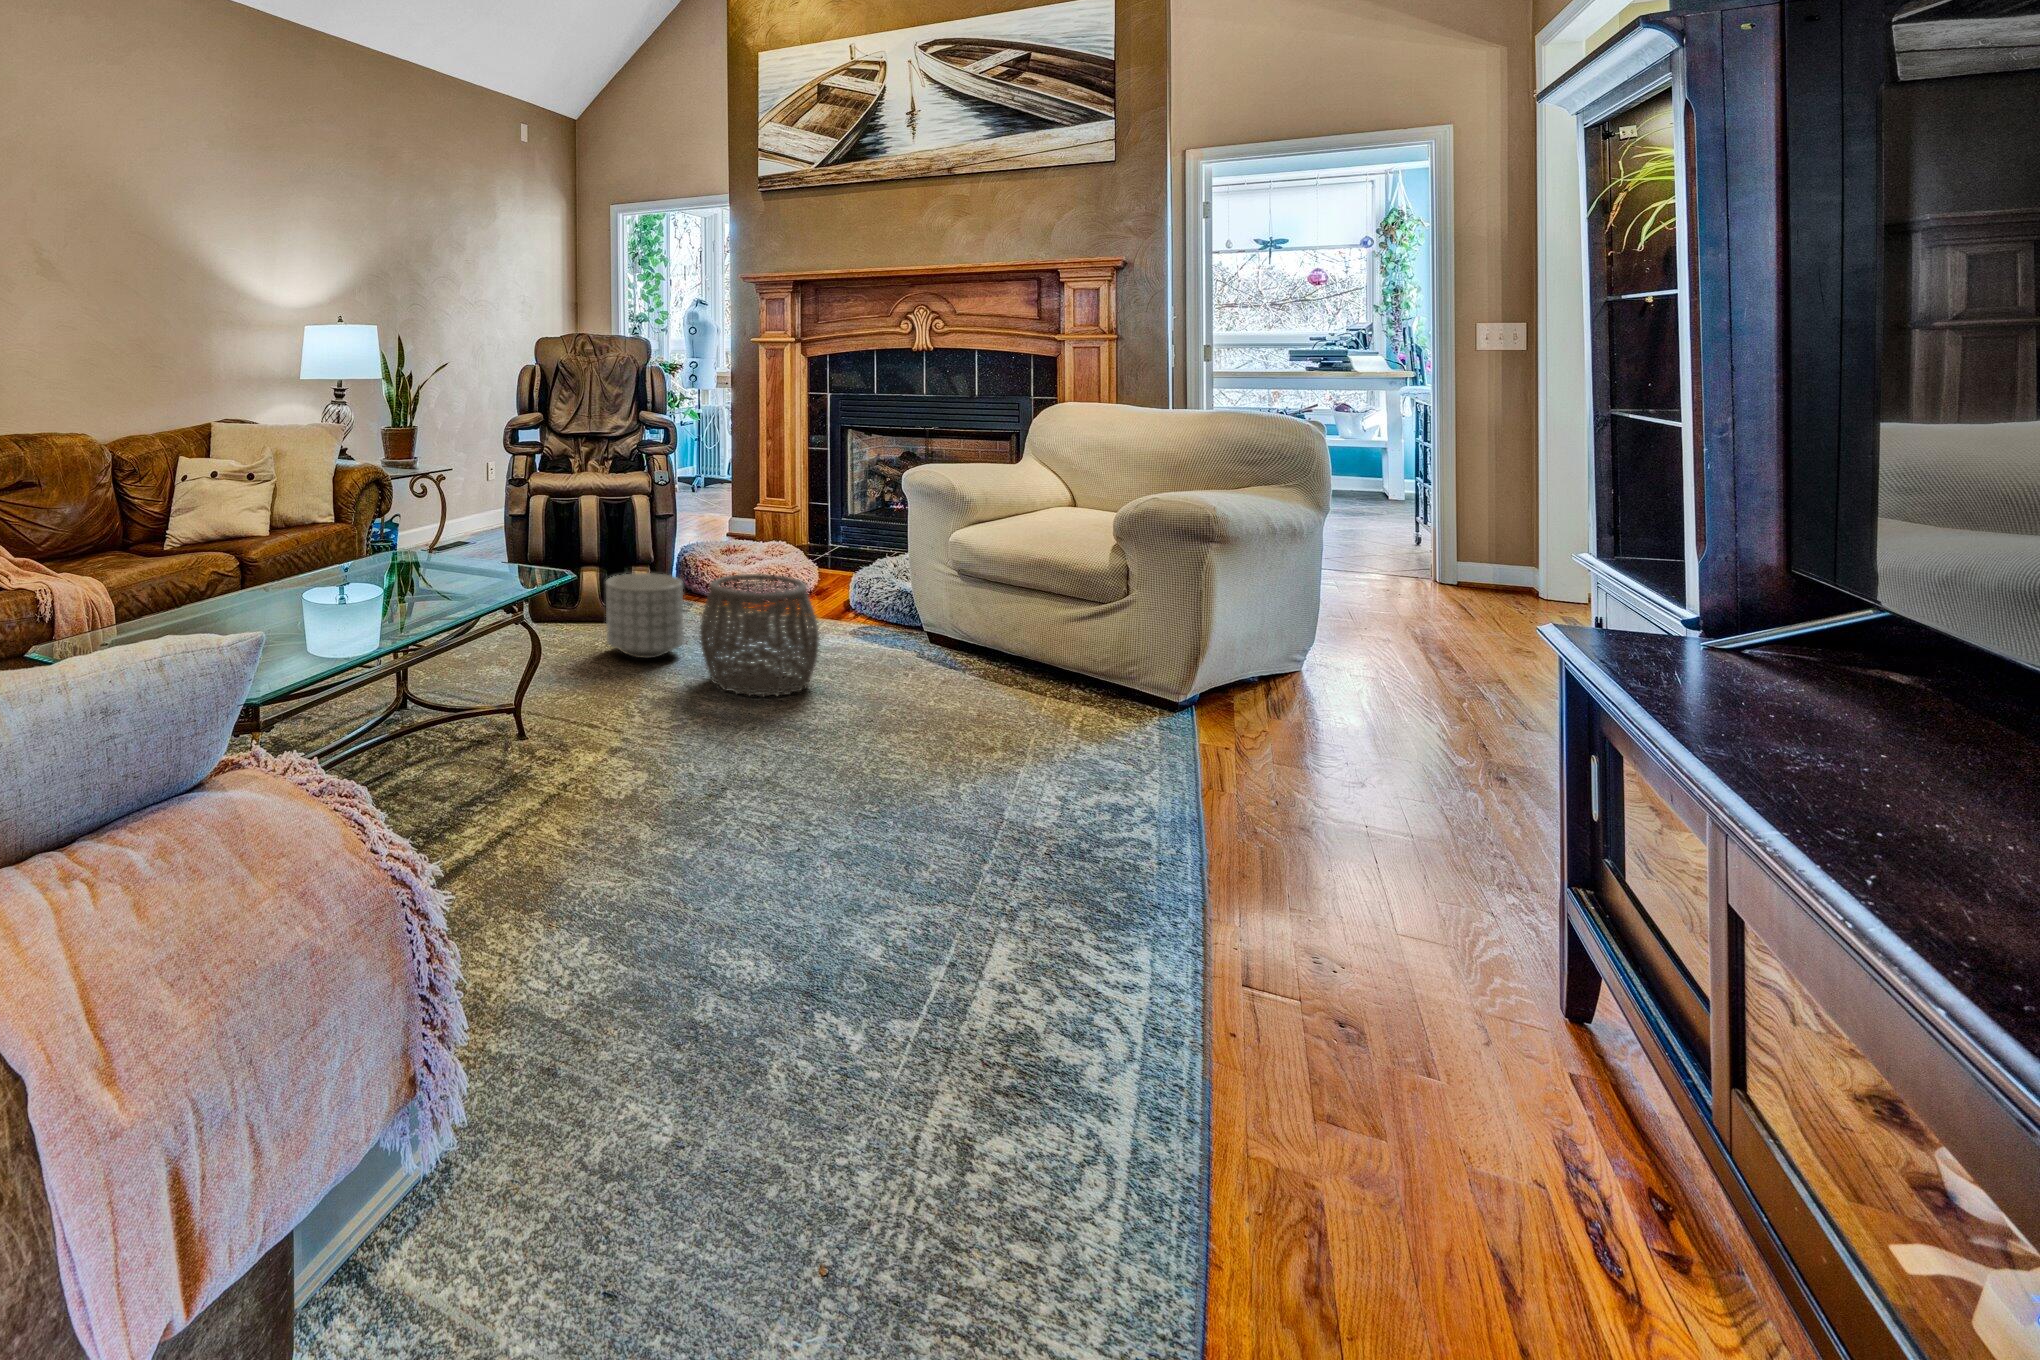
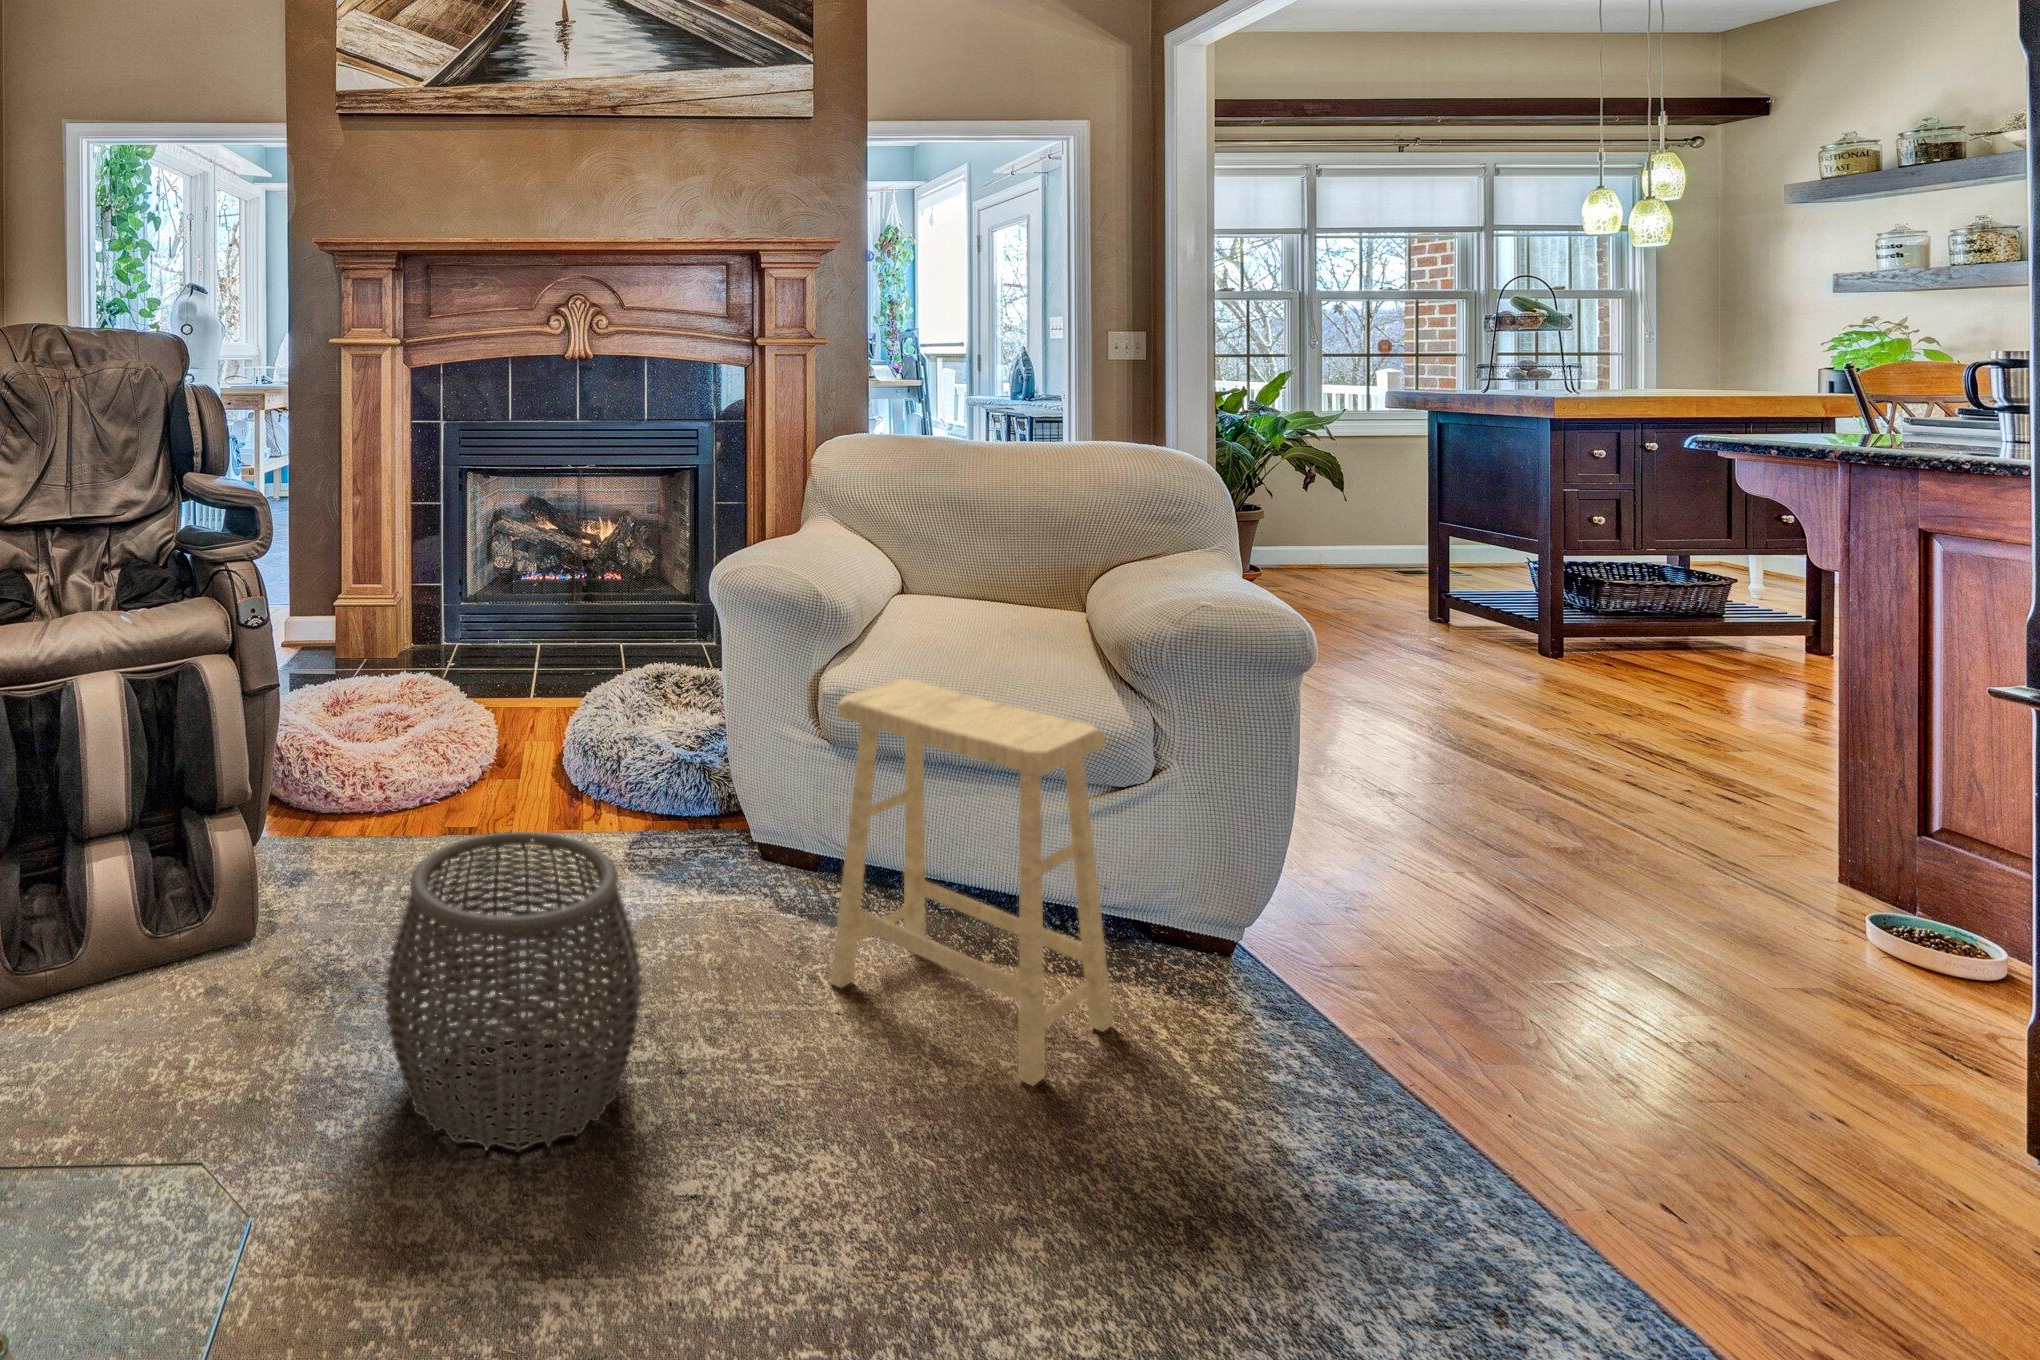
footstool: none [949,525,1100,721] -> present [831,679,1113,1086]
planter: present [606,573,684,658] -> none [141,836,317,1052]

